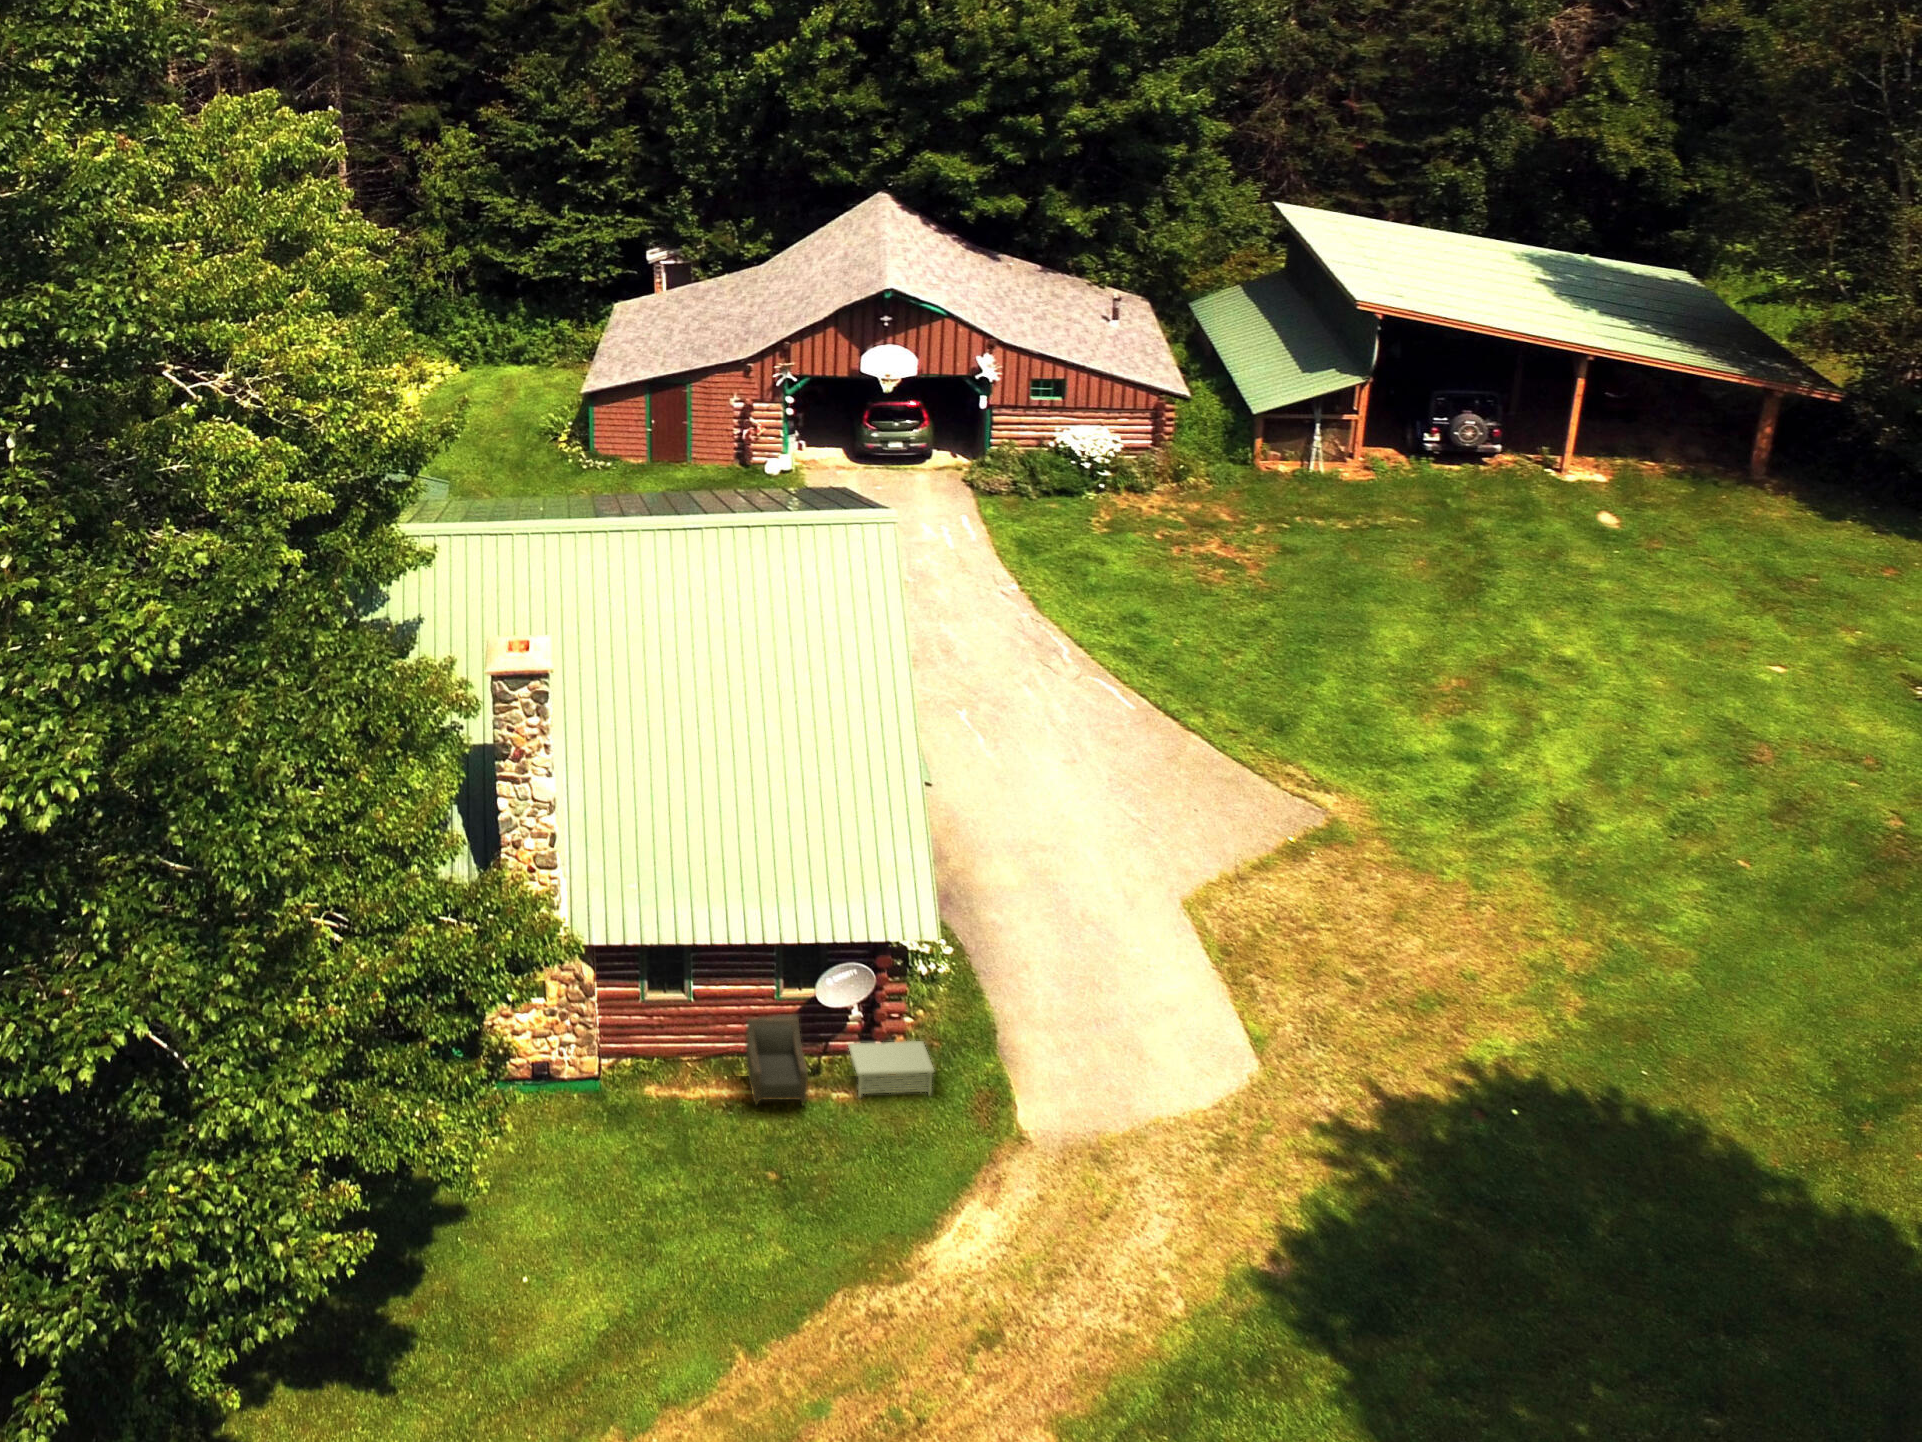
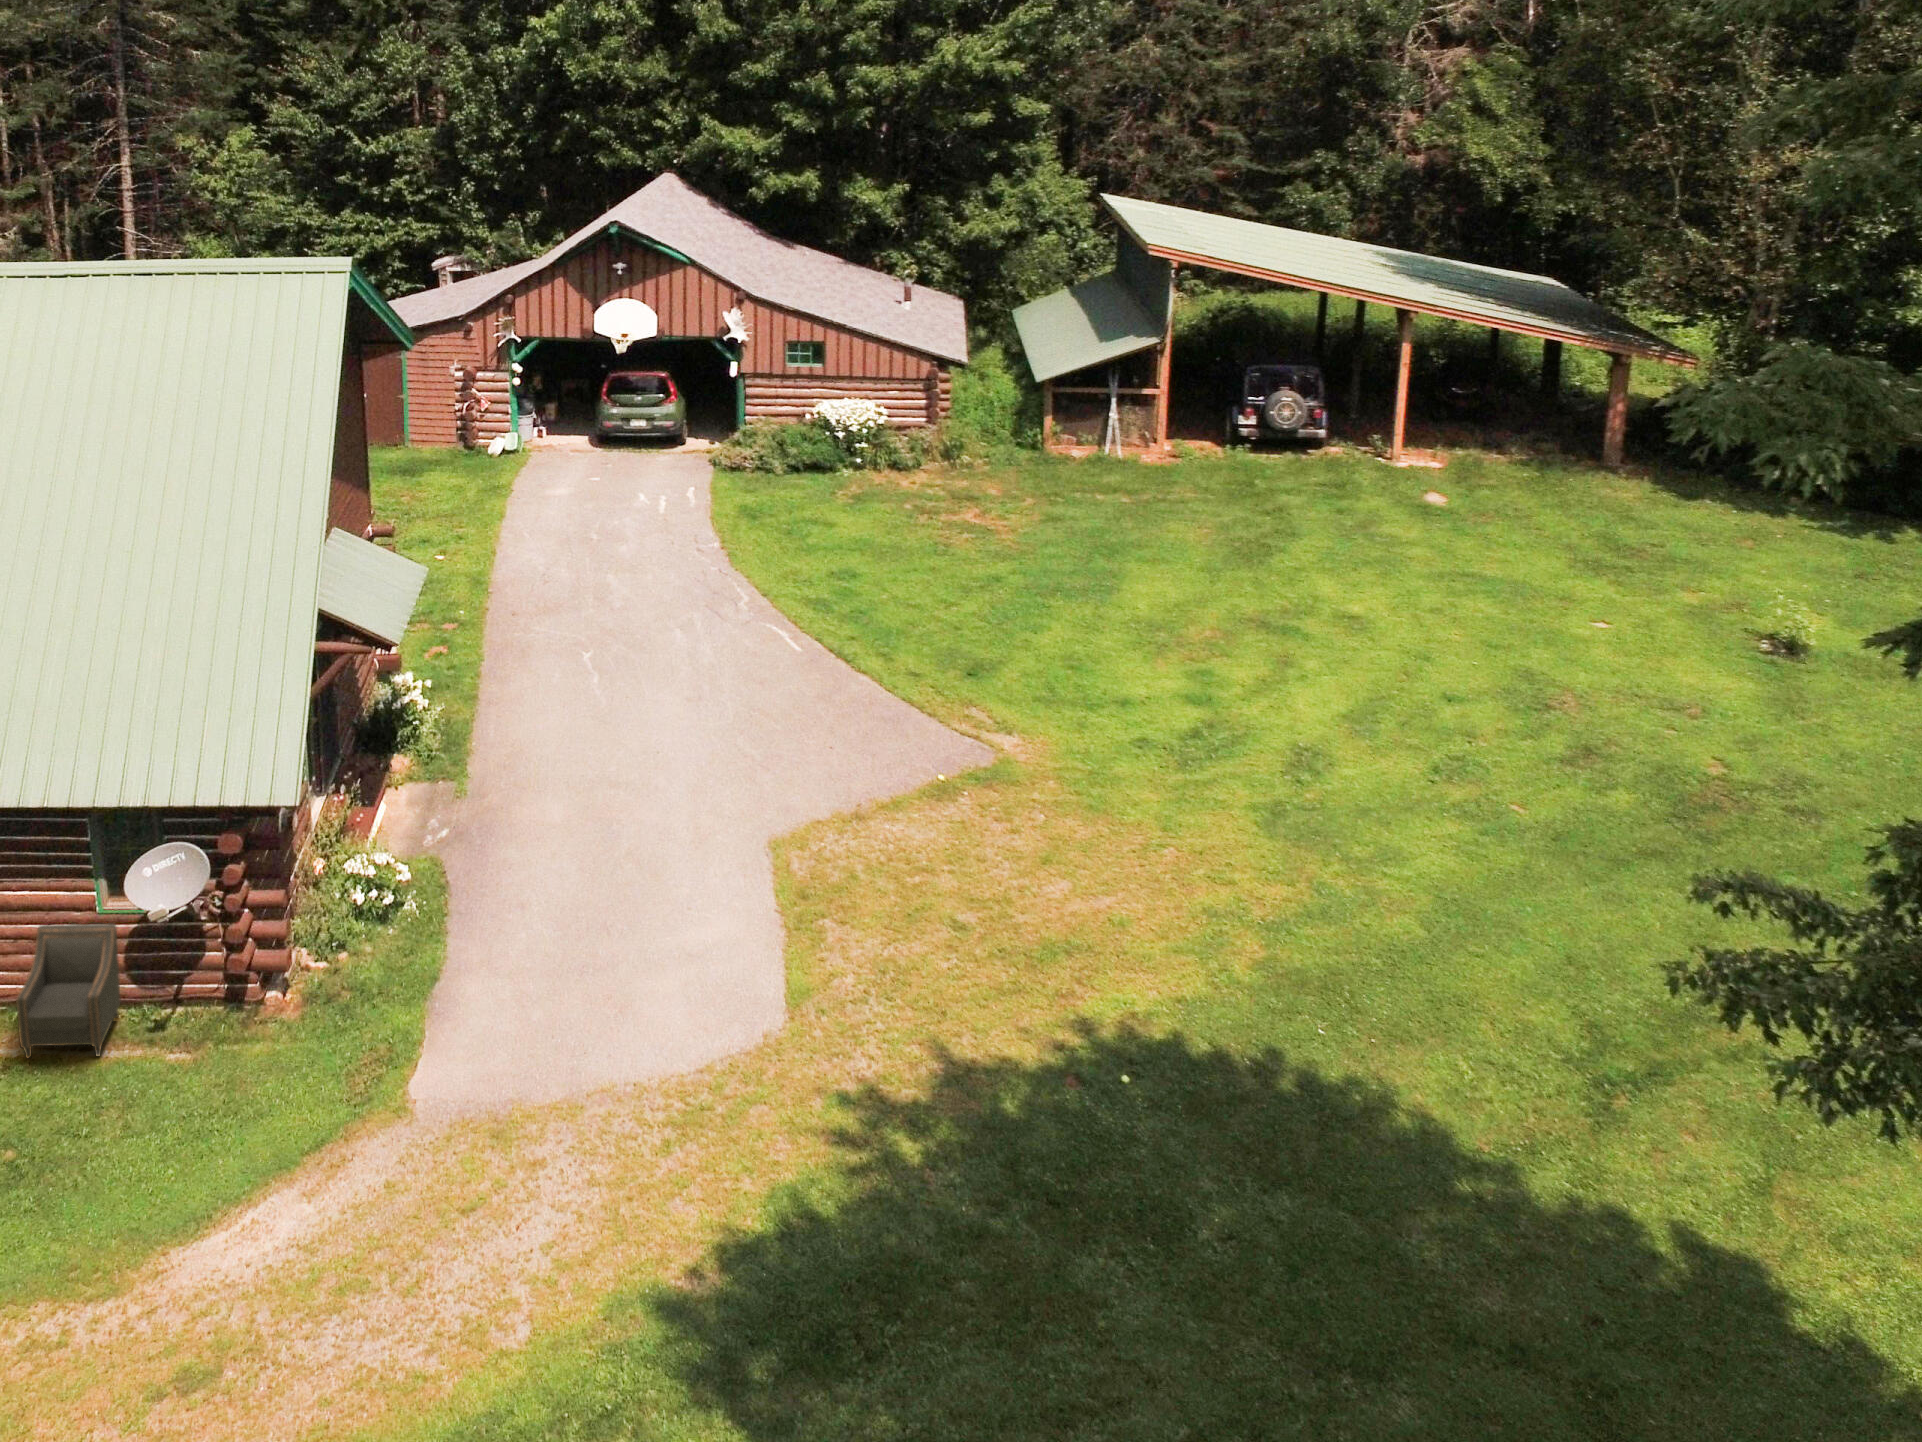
storage bench: present [848,1041,934,1097] -> none [180,965,303,1045]

